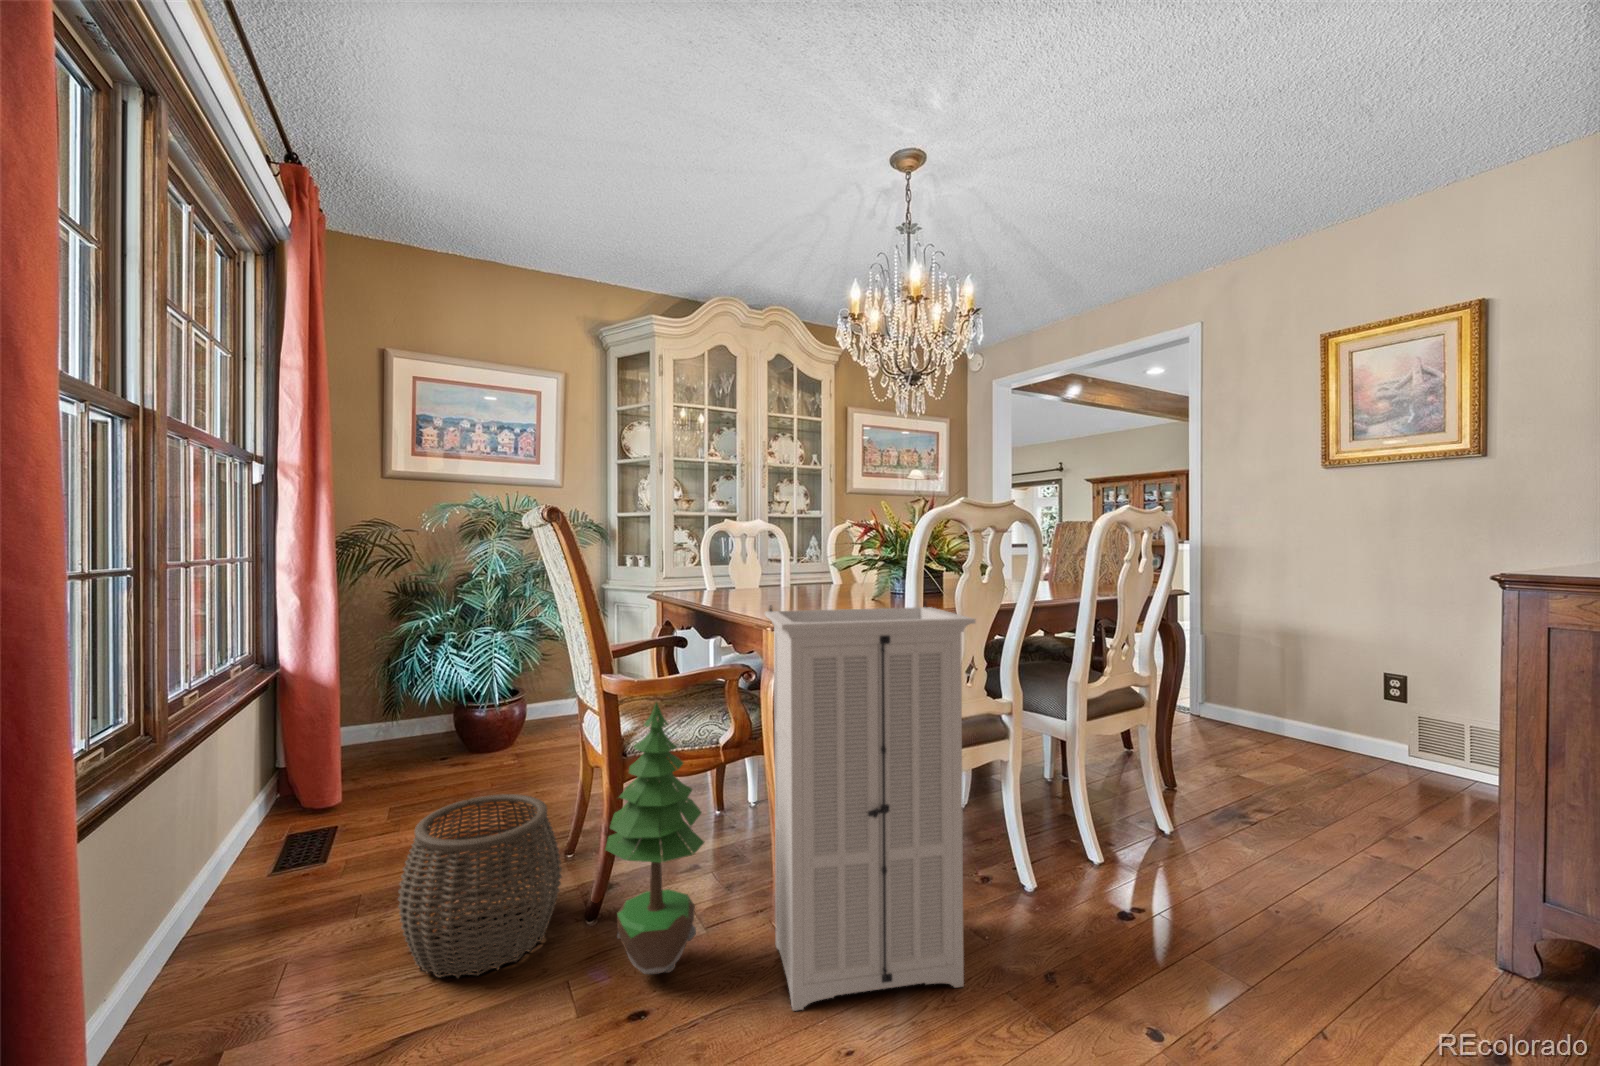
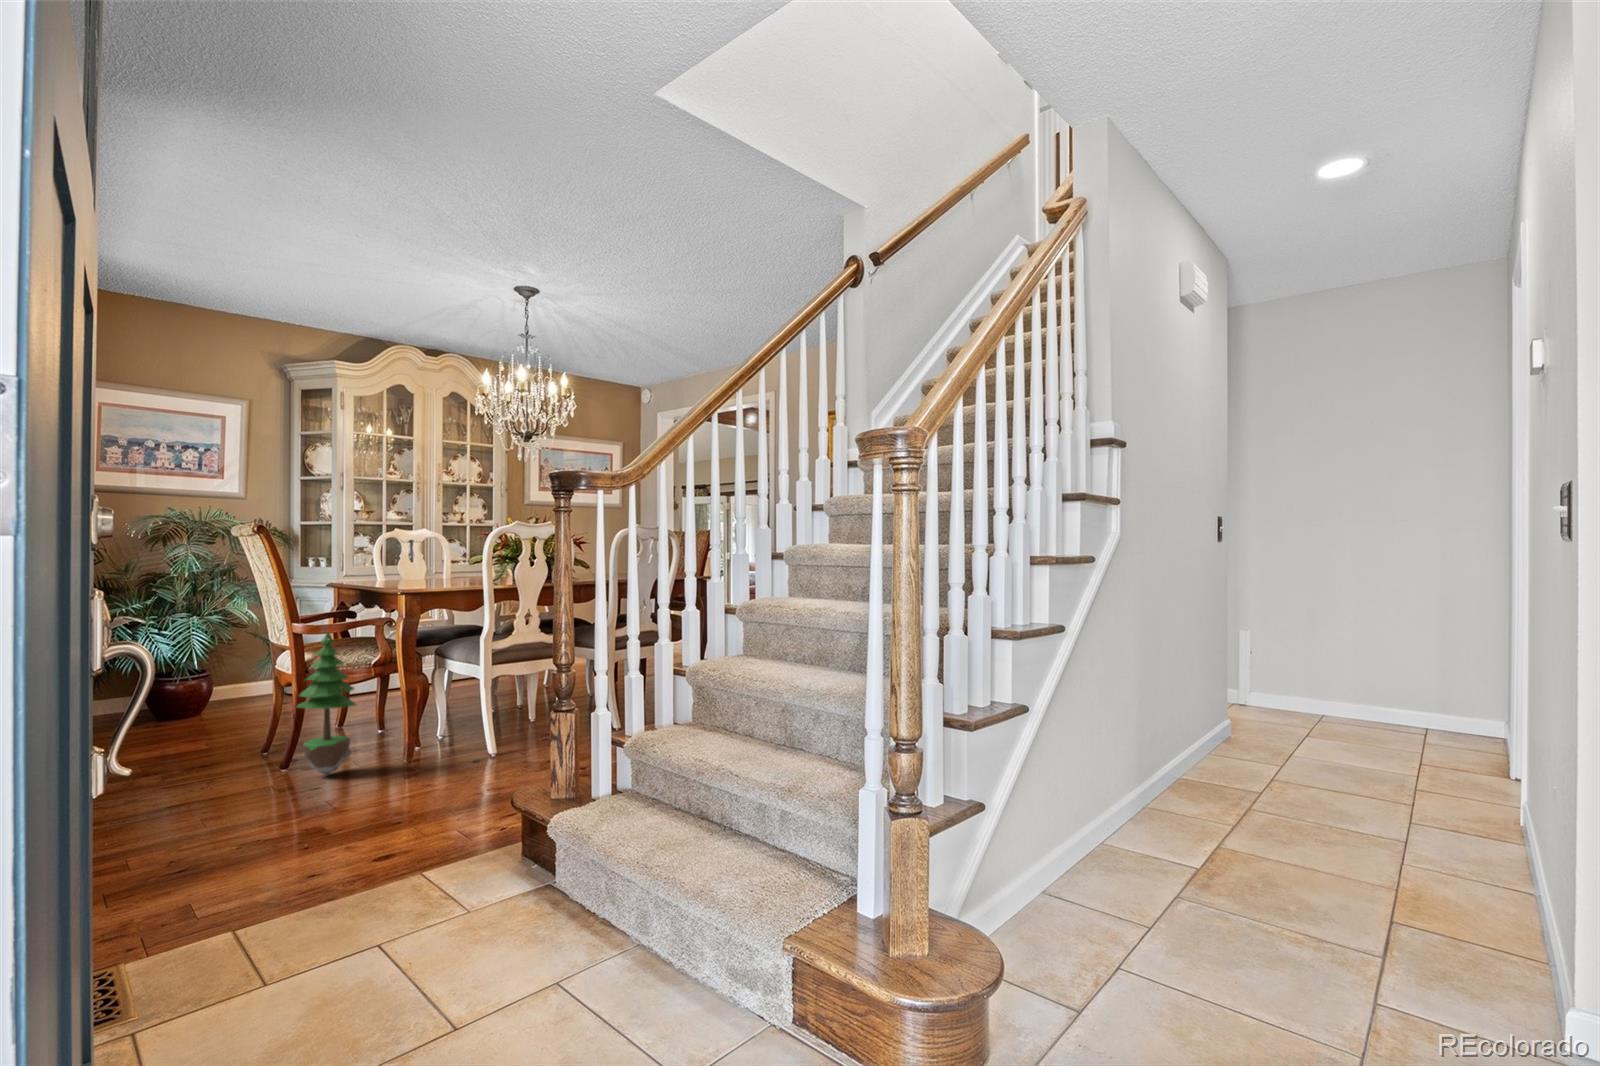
storage cabinet: present [765,603,976,1011] -> none [396,577,505,777]
woven basket: present [398,794,562,978] -> none [159,698,266,787]

